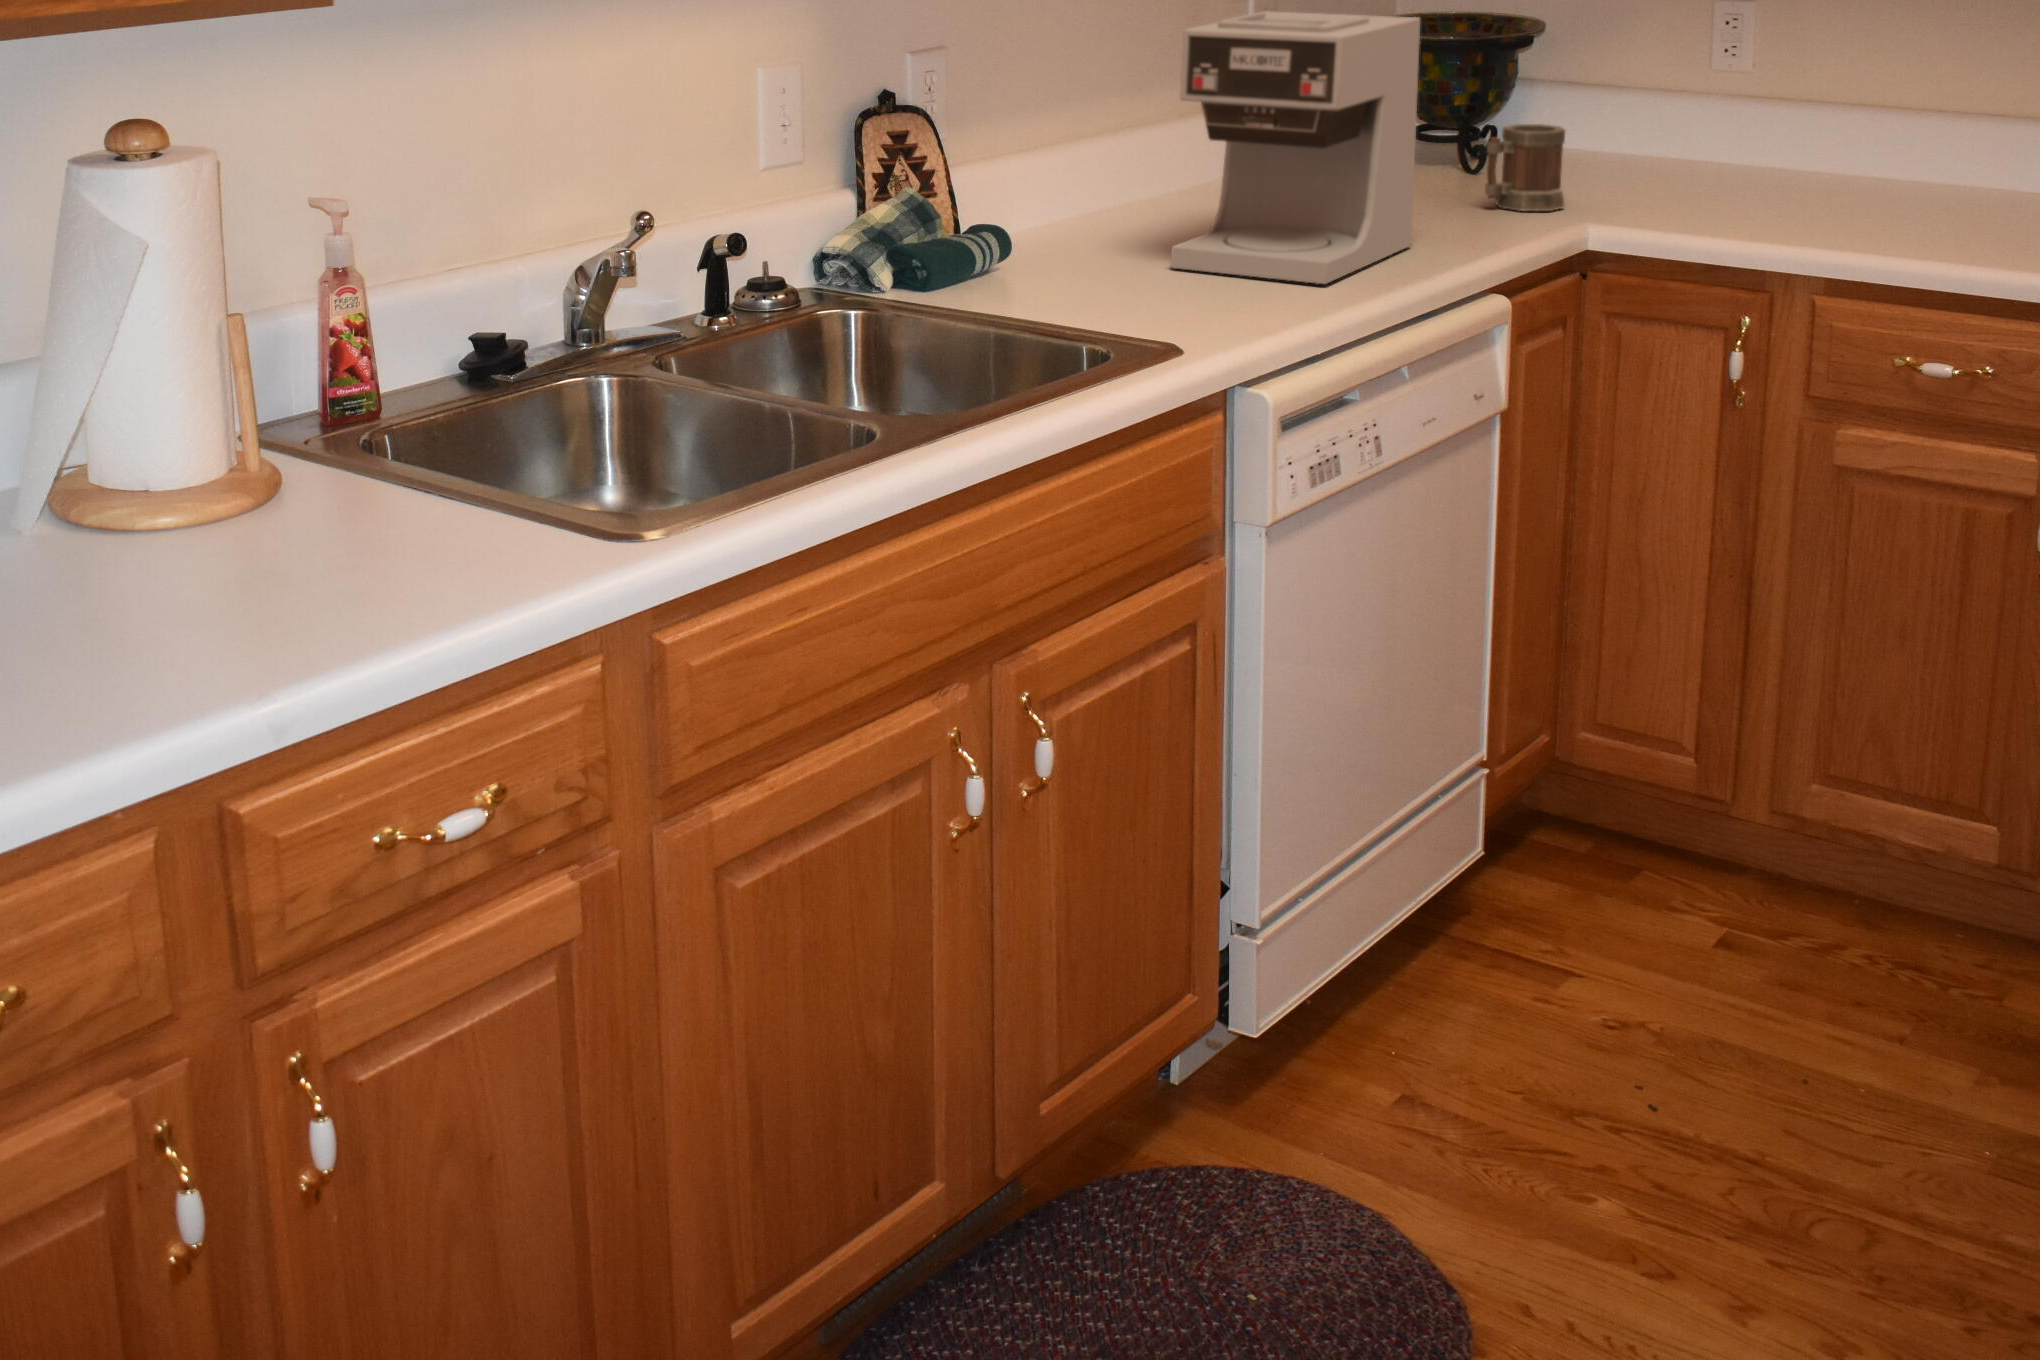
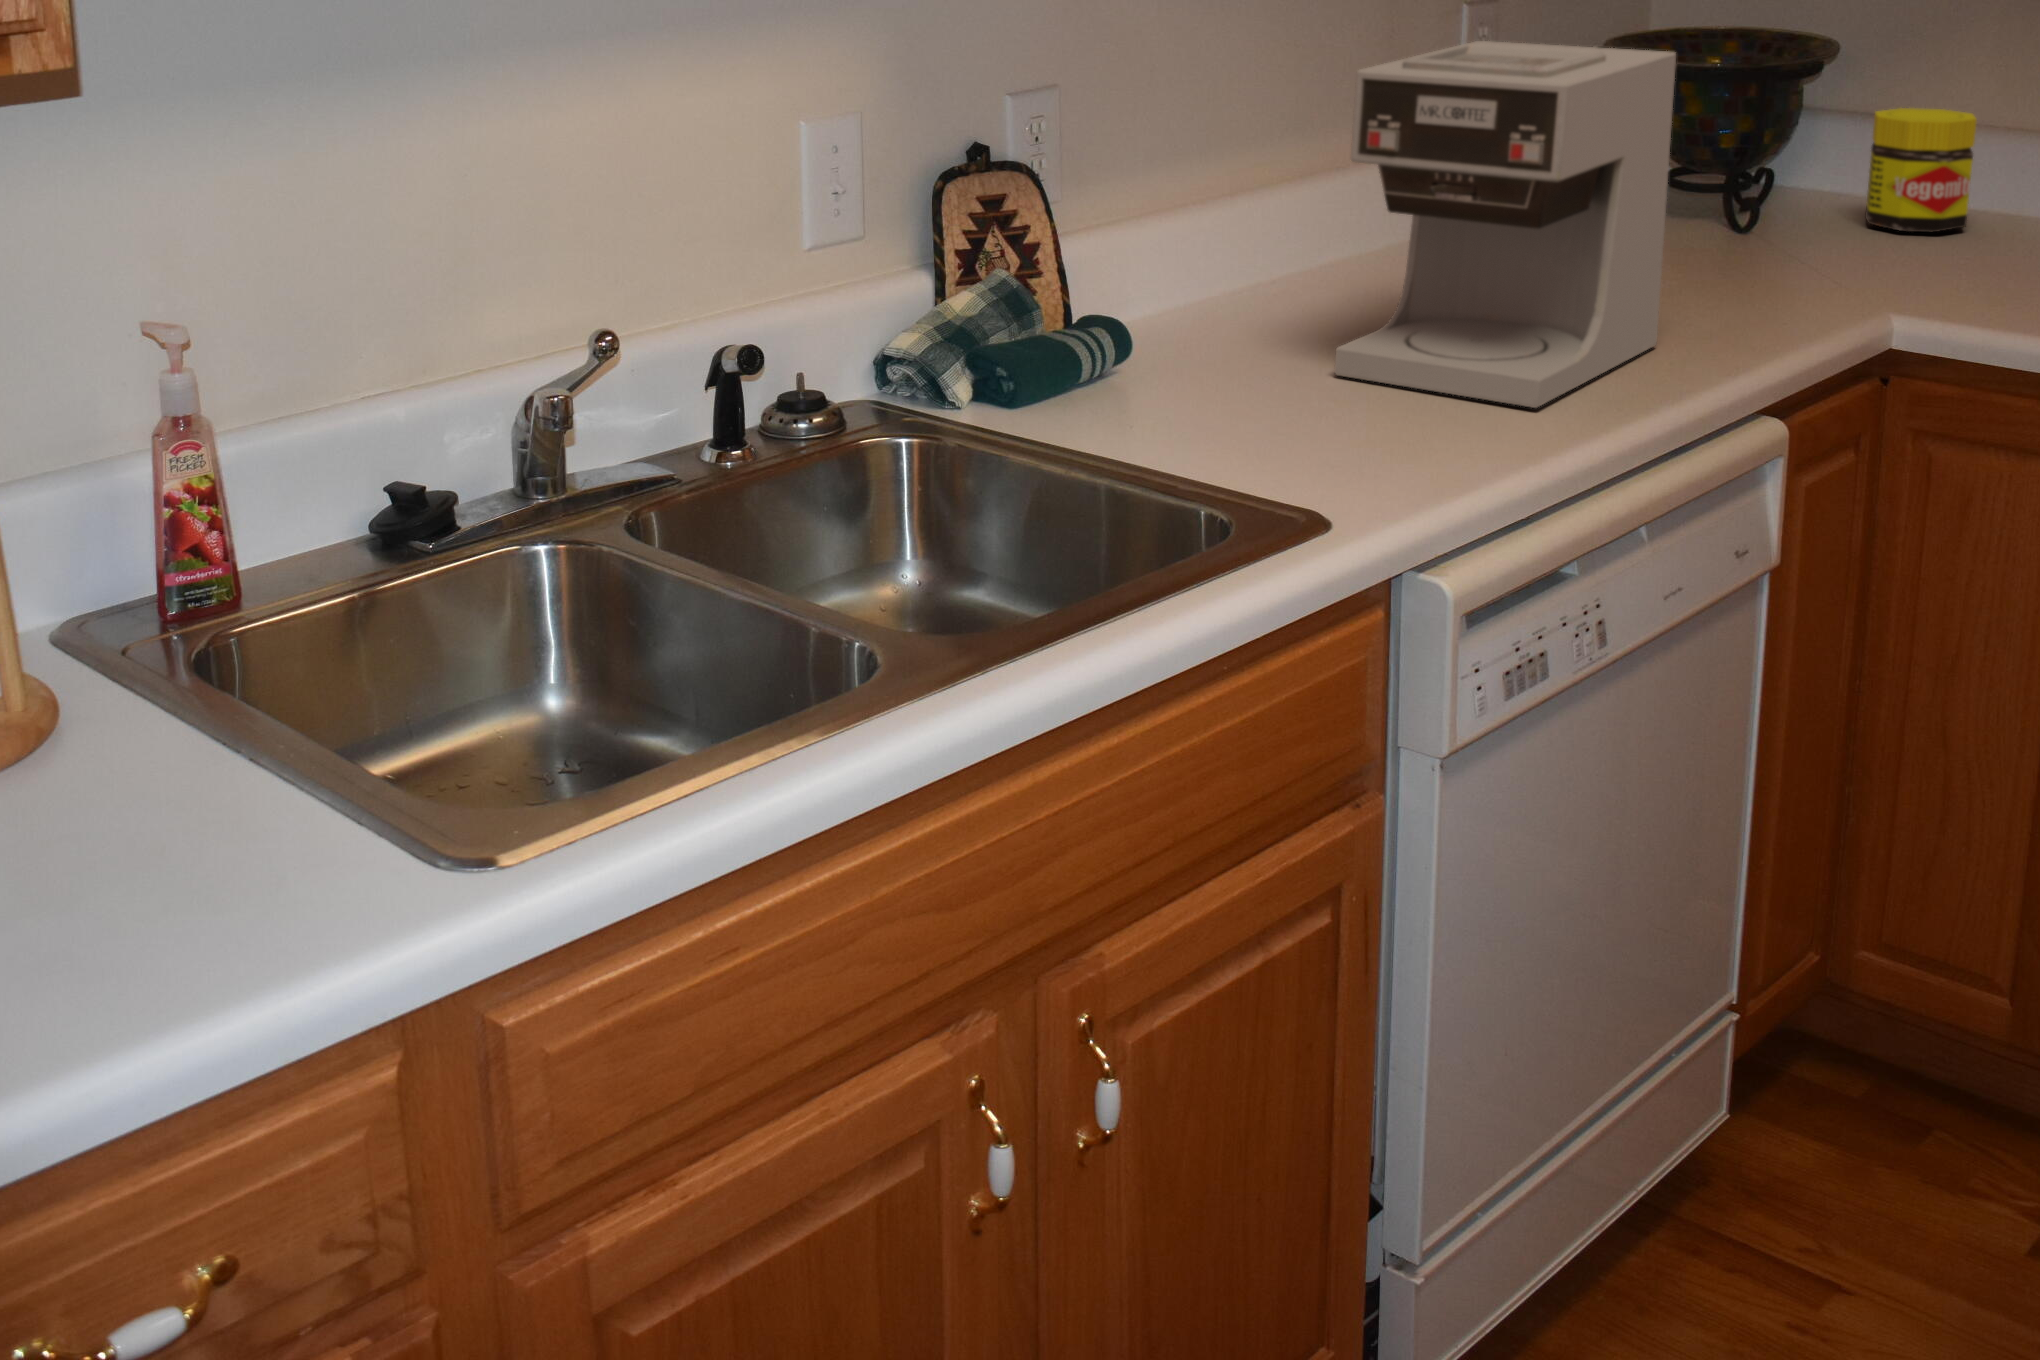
jar: none [1567,76,1648,173] -> present [1866,108,1977,232]
mug: present [1485,124,1565,211] -> none [1757,178,1868,292]

